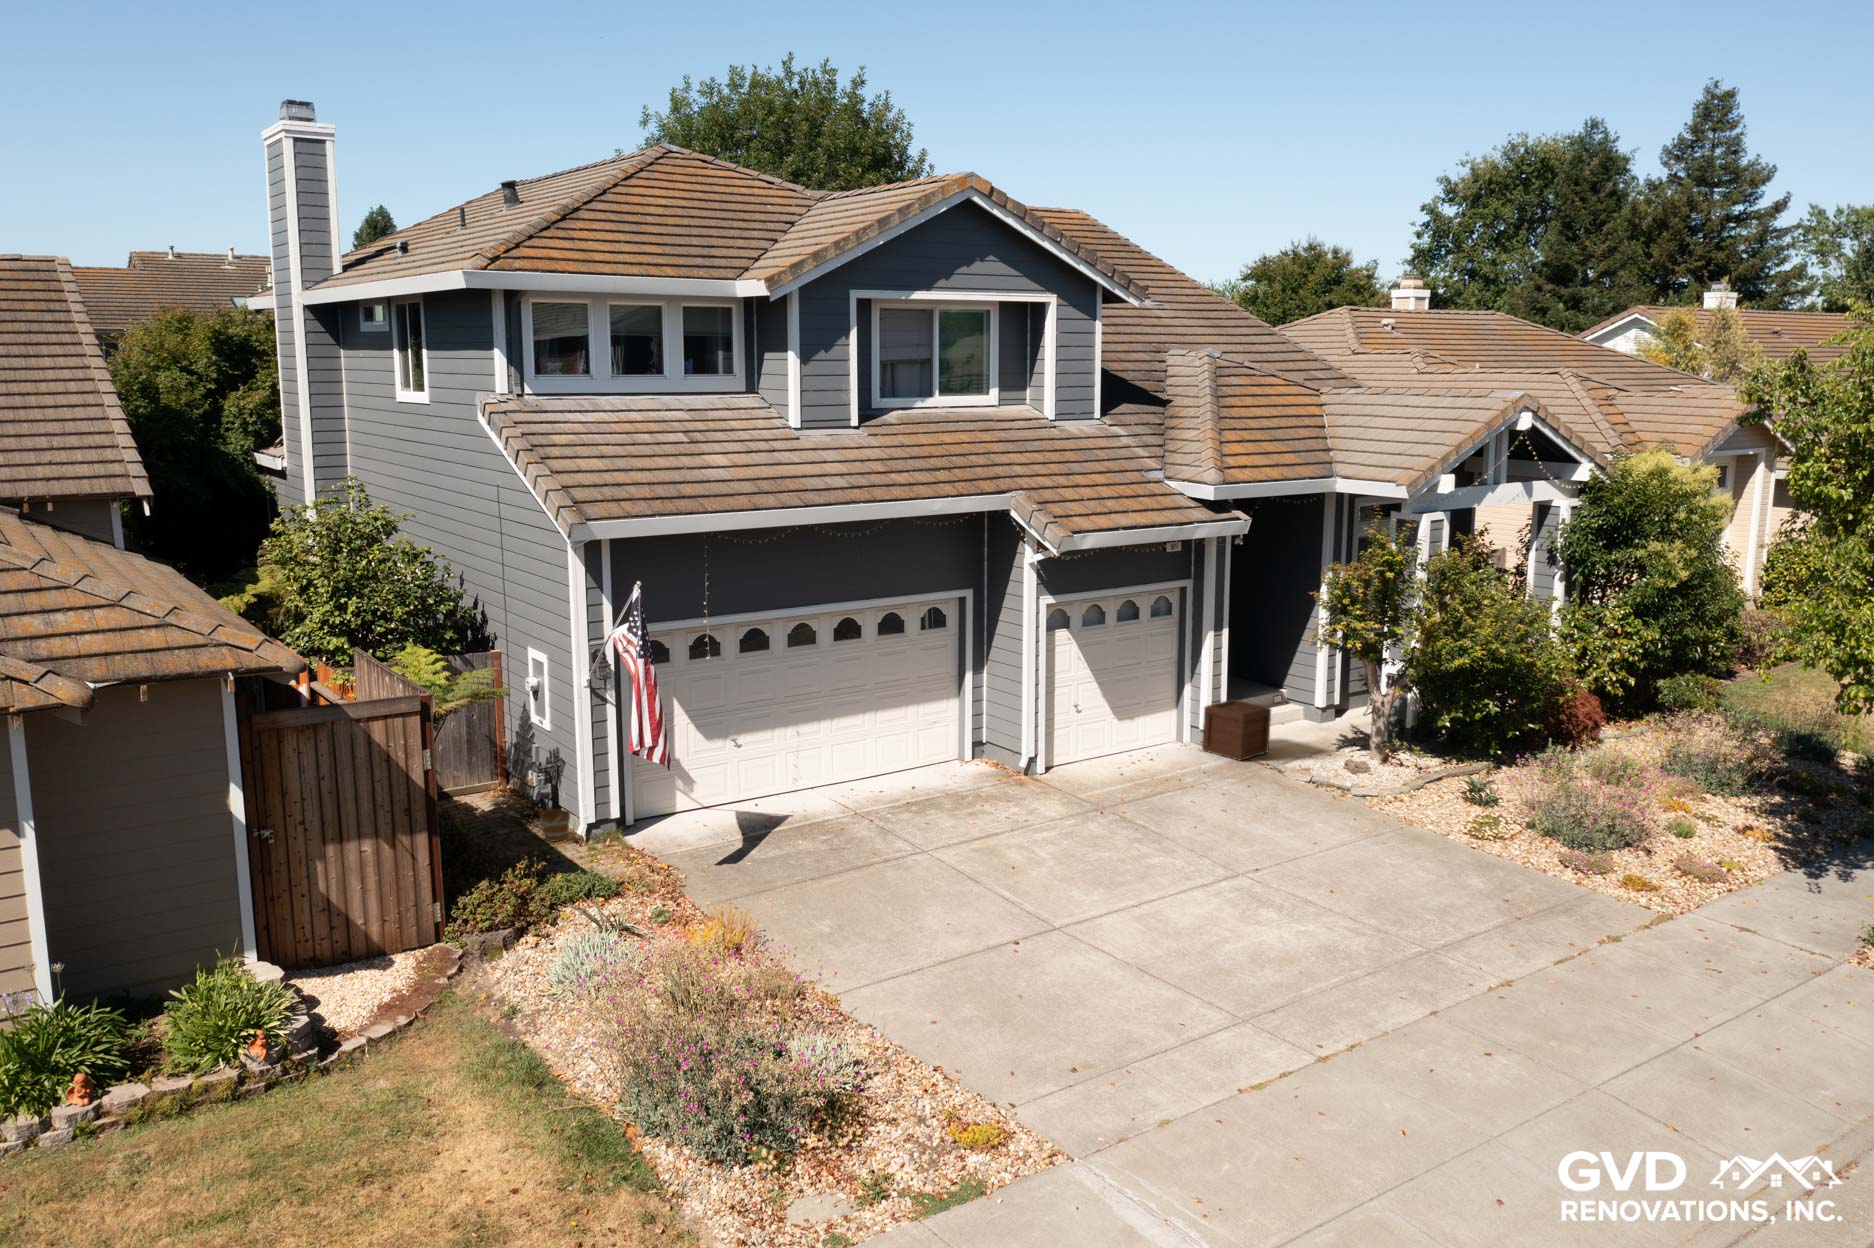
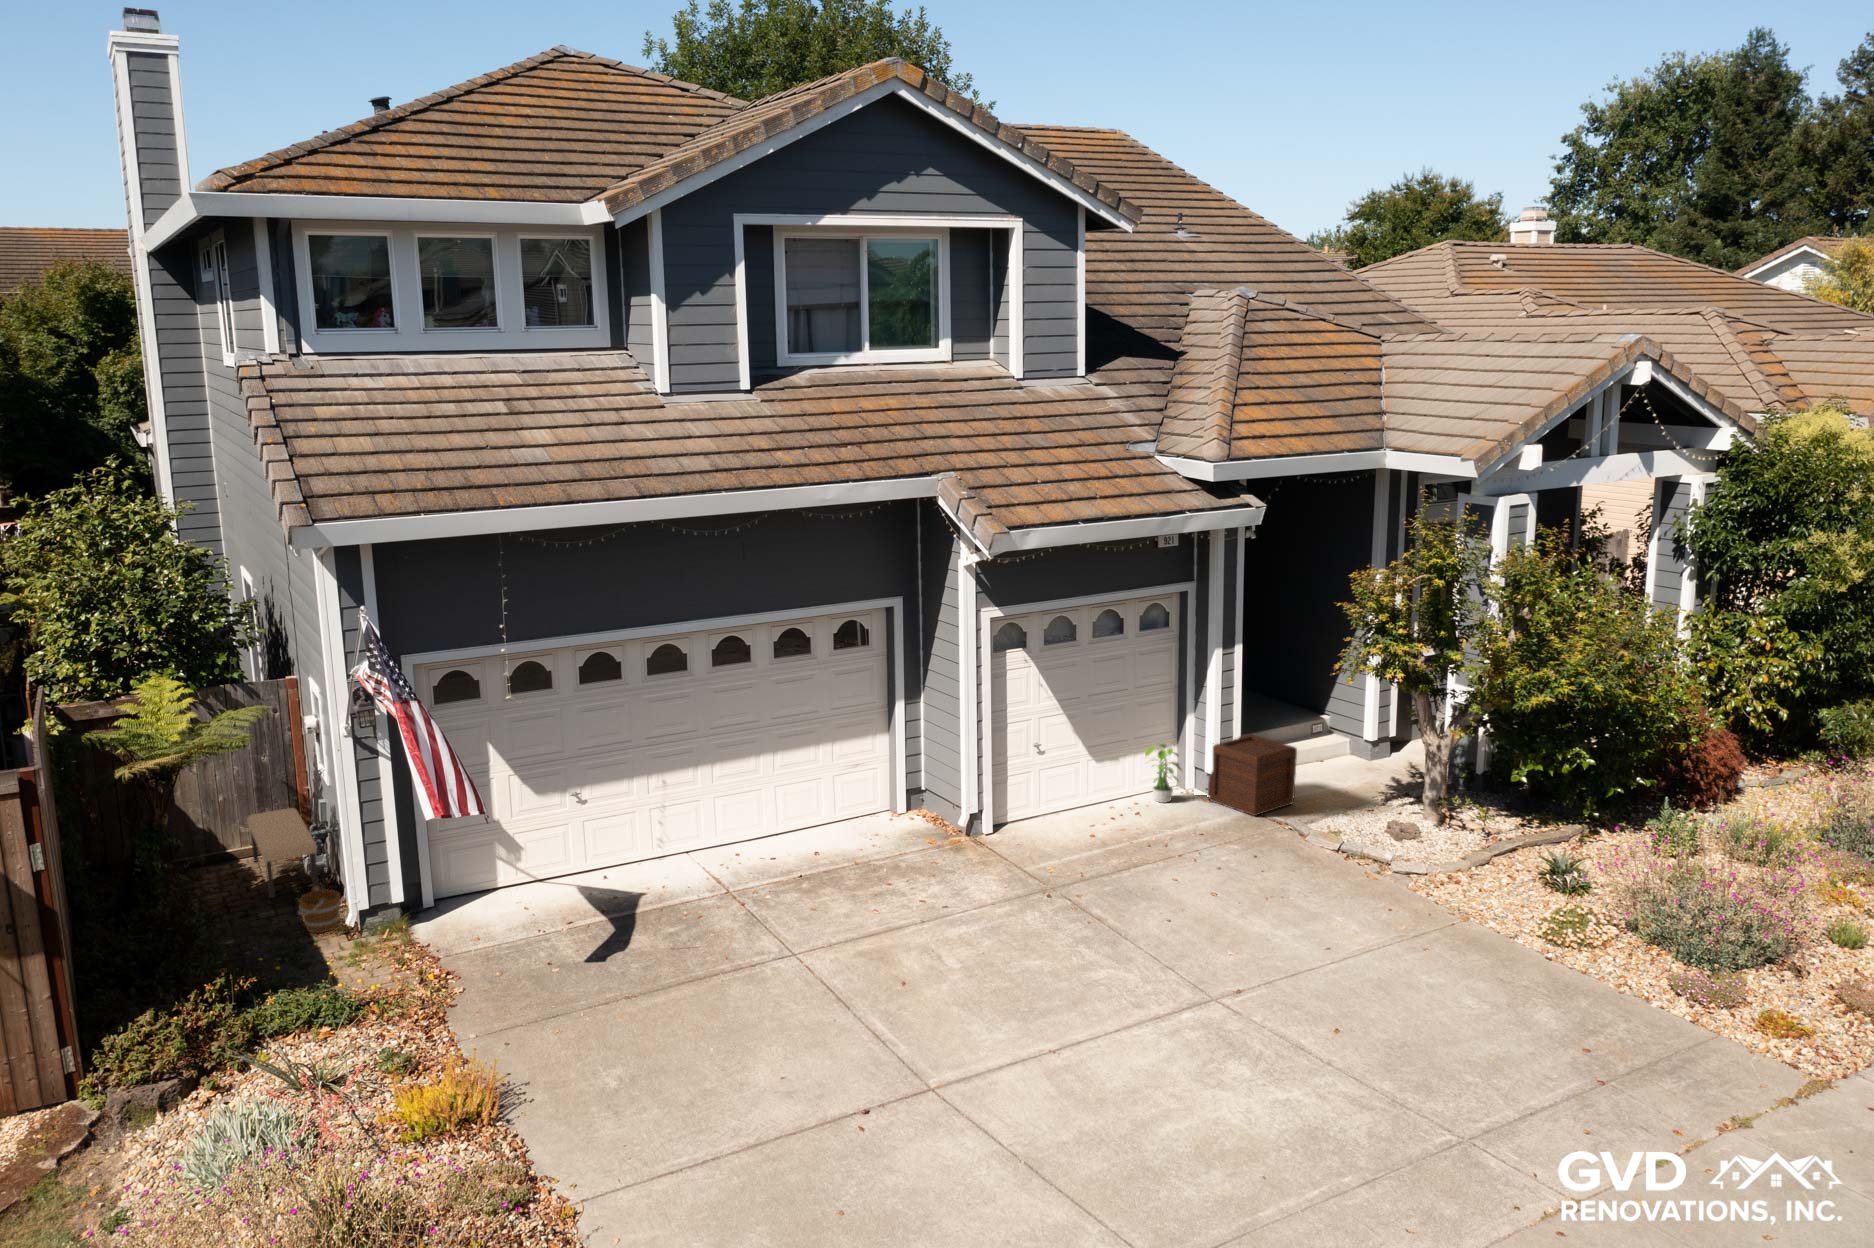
potted plant: none [1152,704,1184,752] -> present [1145,744,1181,803]
bench: none [467,754,537,820] -> present [247,808,318,898]

